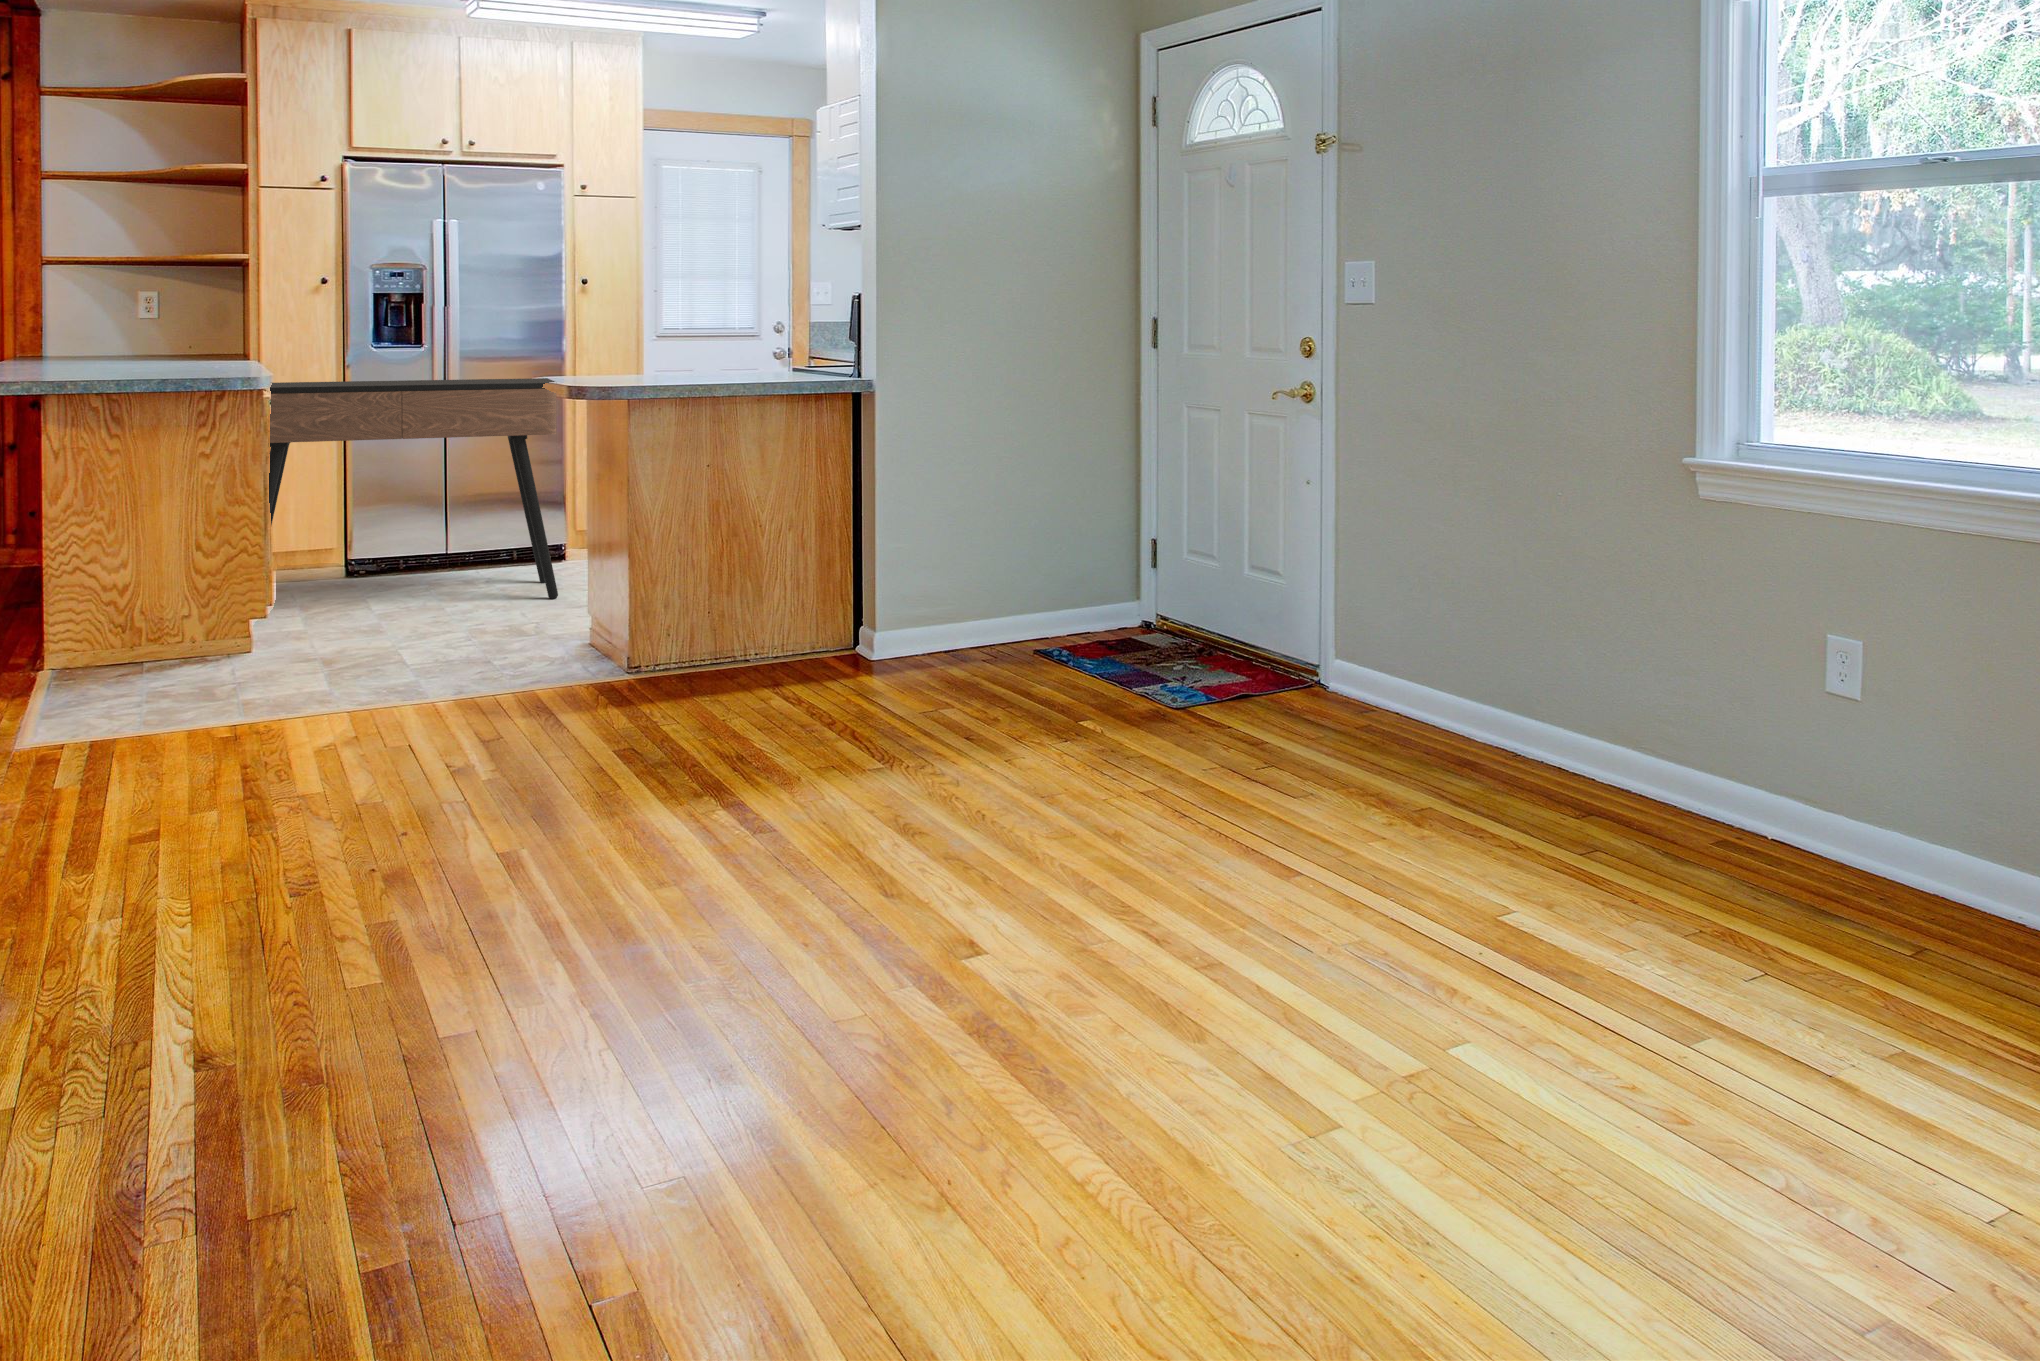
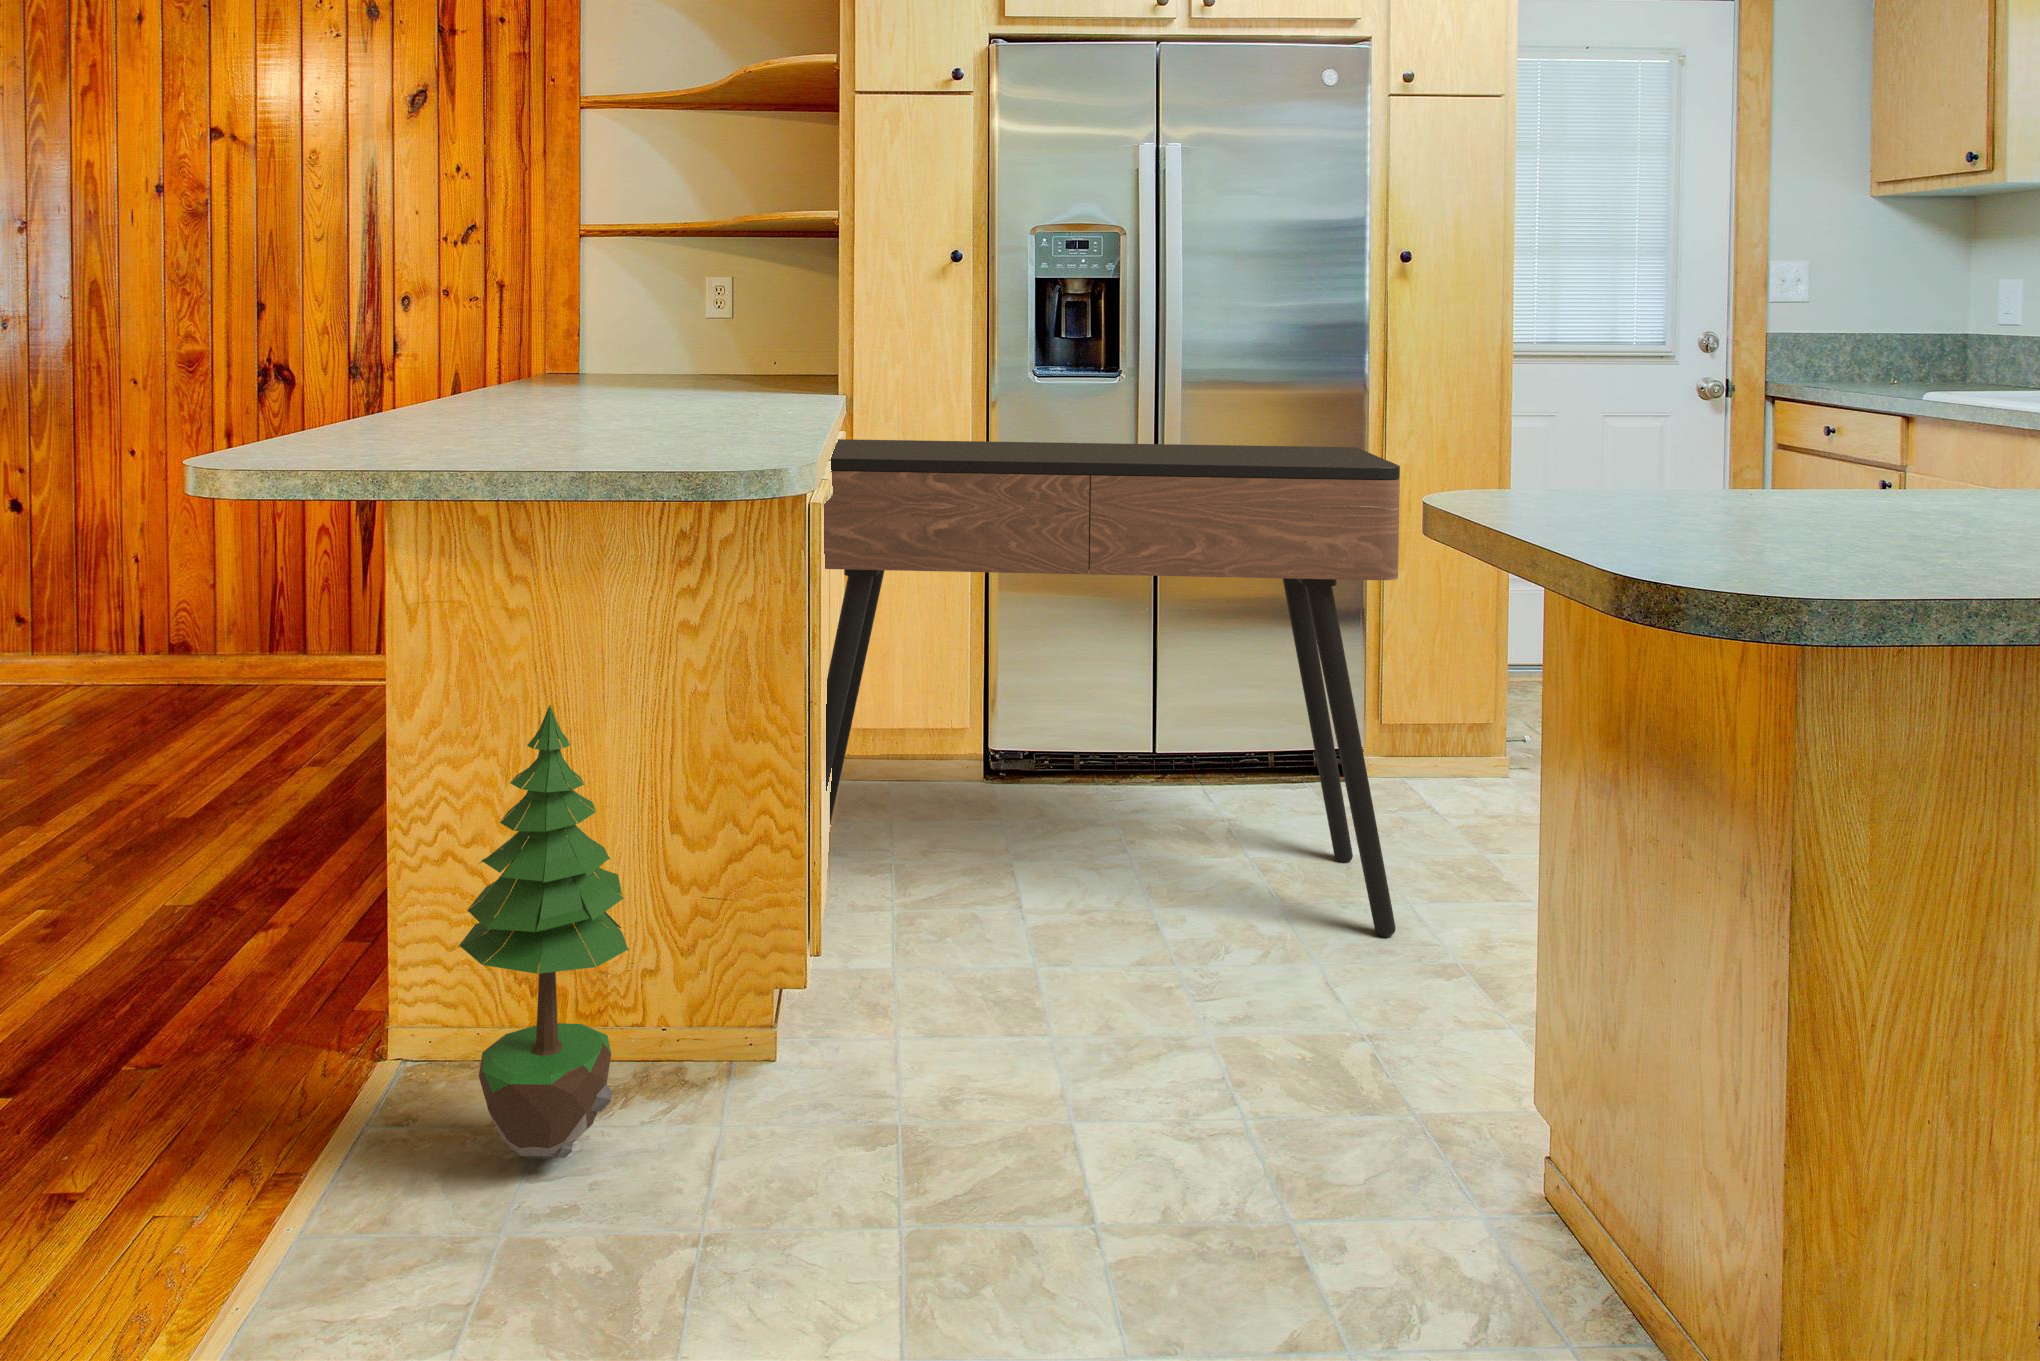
potted tree: none [103,483,185,680] -> present [458,705,629,1160]

